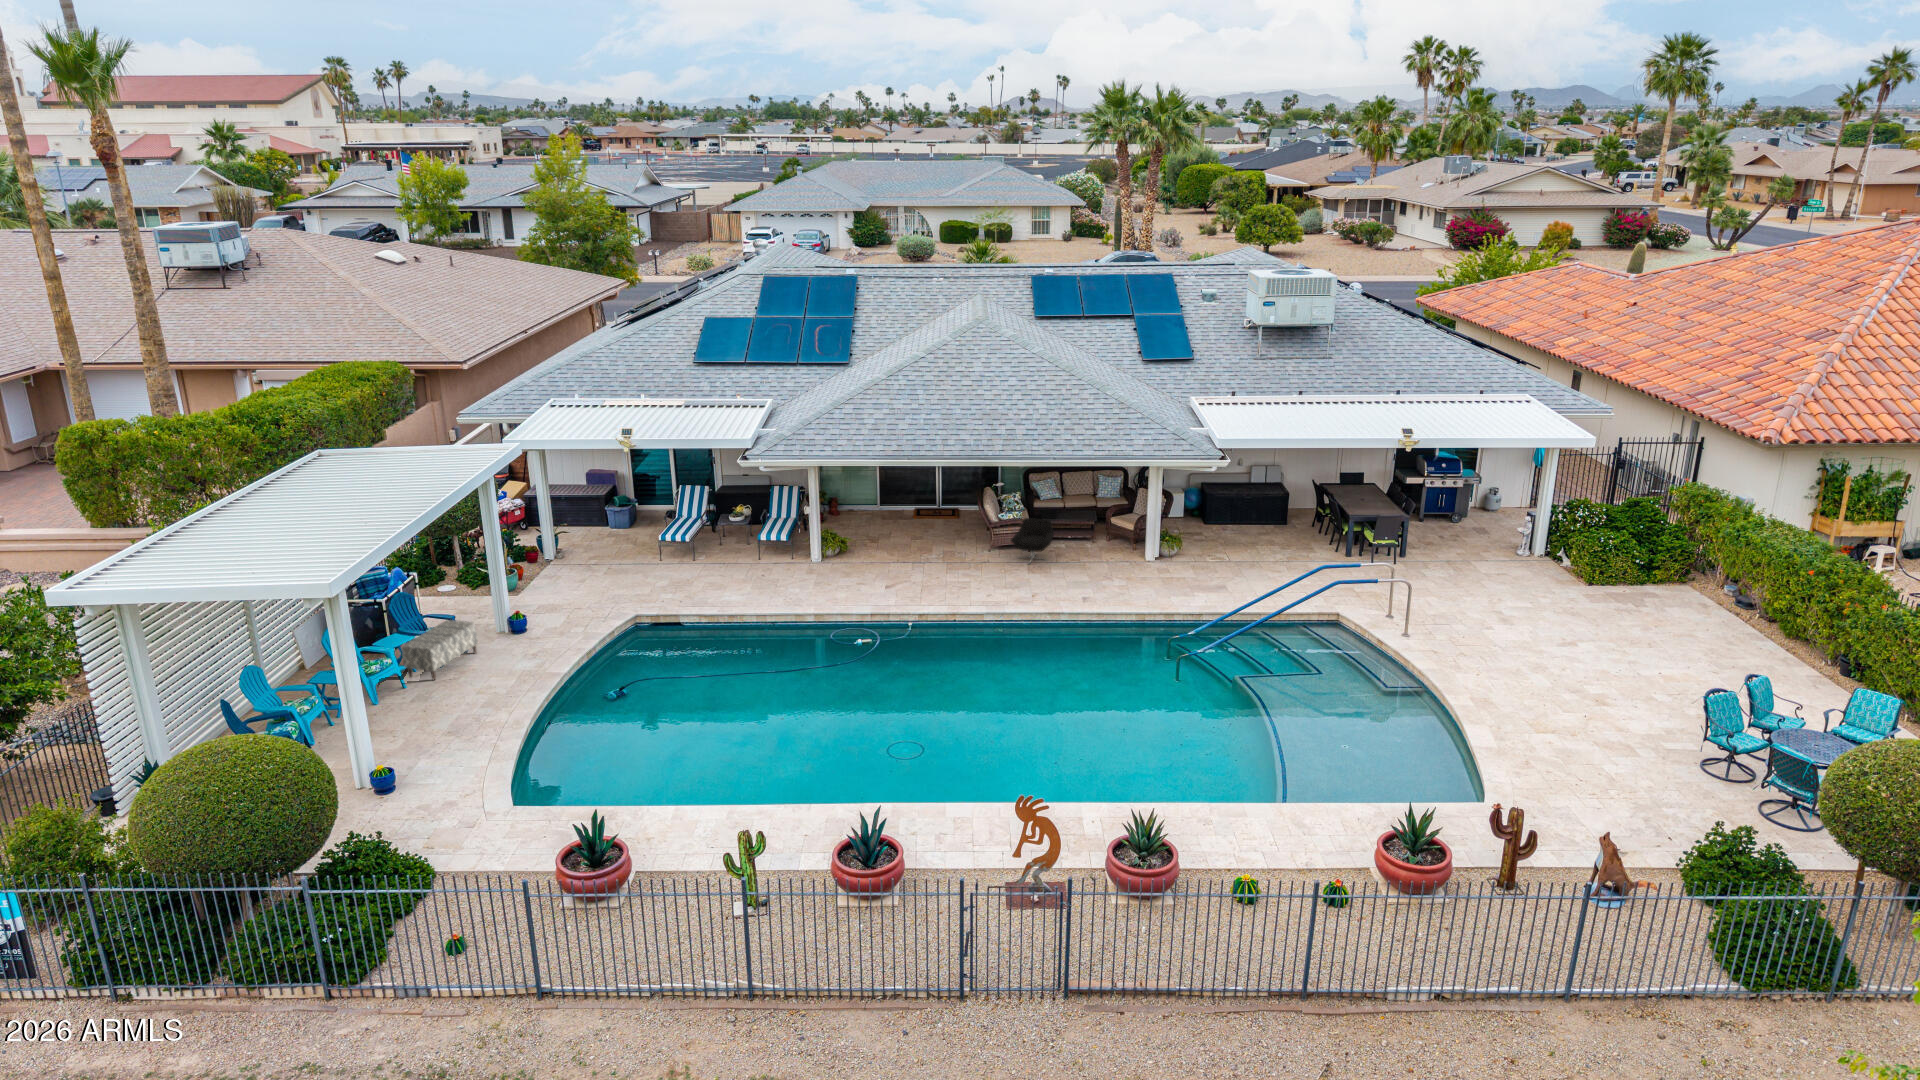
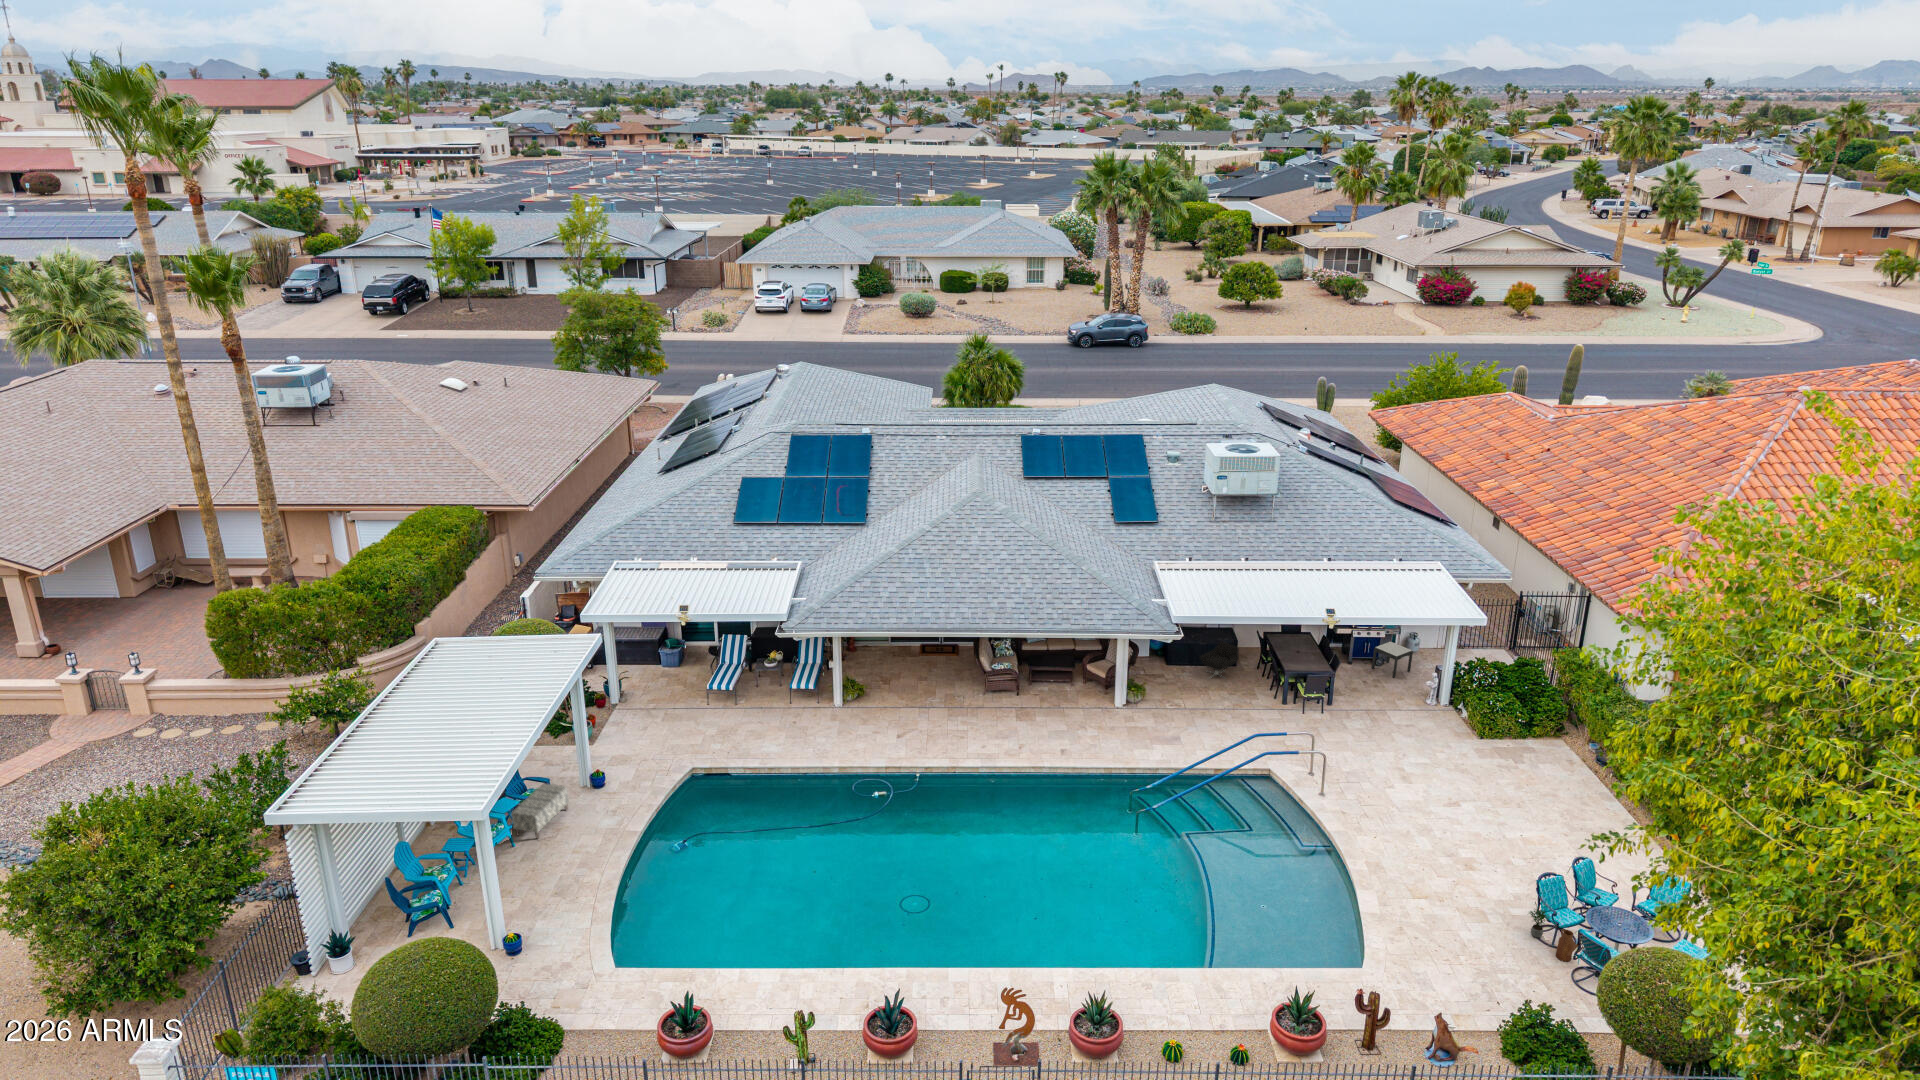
side table: none [1444,494,1493,533] -> present [1372,642,1413,678]
lounge chair: present [1011,518,1054,563] -> present [1200,641,1239,675]
potted plant: none [1693,730,1727,769] -> present [1529,909,1550,938]
watering can: none [1736,751,1773,793] -> present [1556,929,1579,962]

